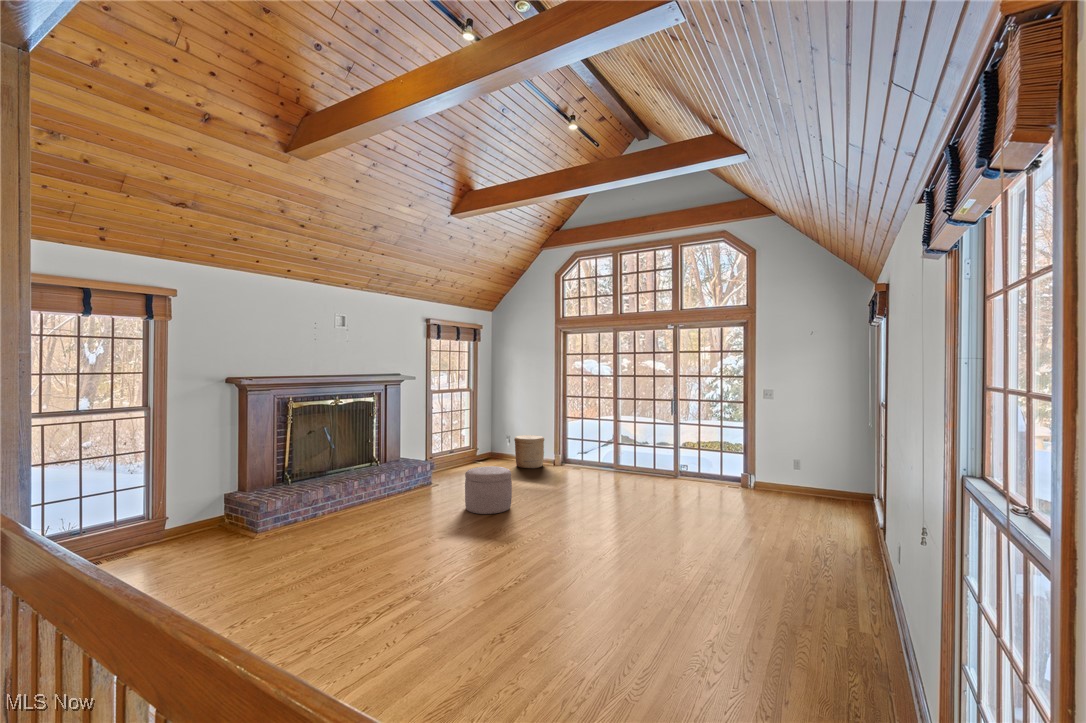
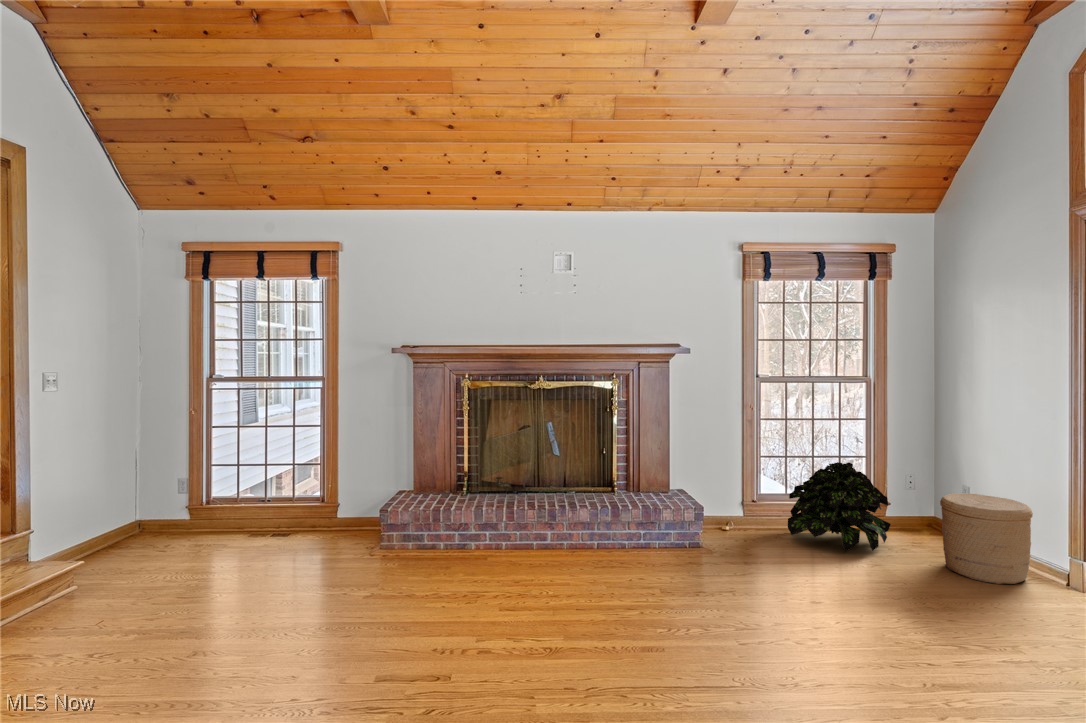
potted plant: none [449,430,494,471] -> present [788,462,891,551]
ottoman: present [465,466,512,514] -> none [632,540,739,661]

